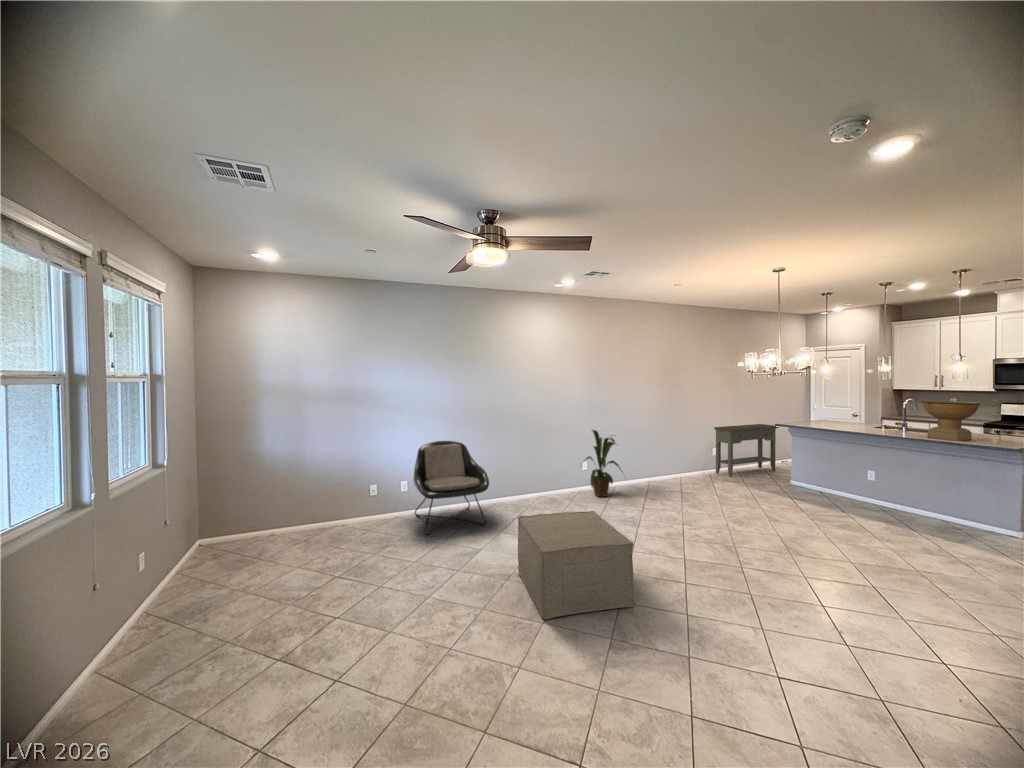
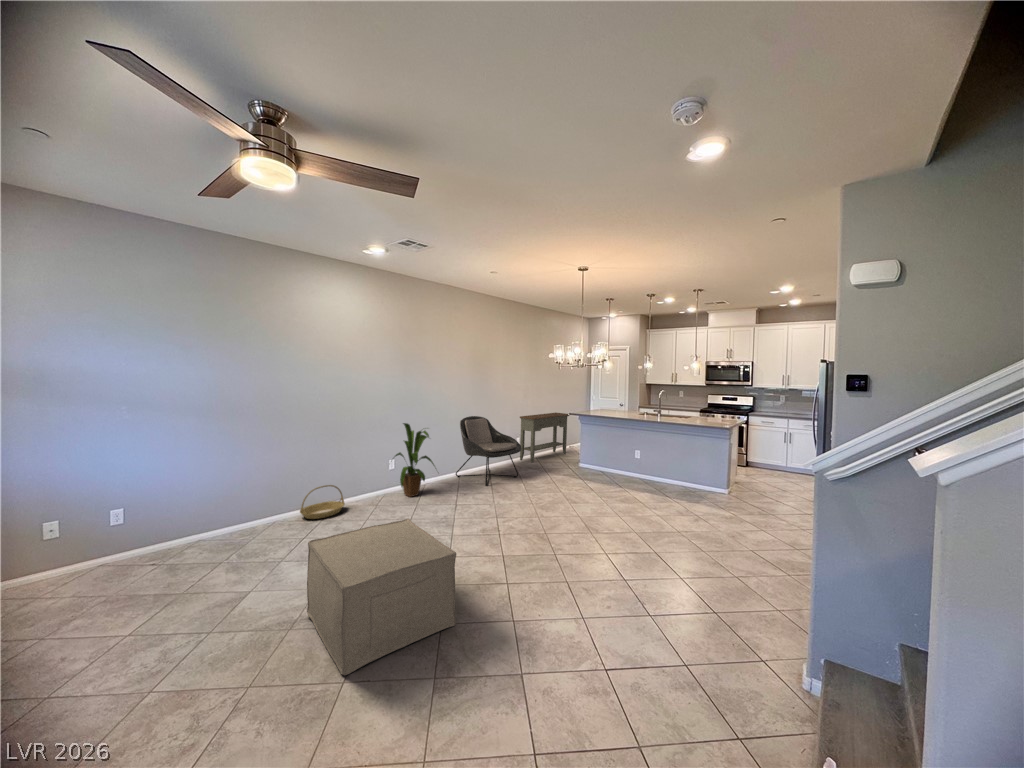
decorative bowl: present [922,401,979,441] -> none [670,392,702,423]
lounge chair: present [413,441,489,535] -> present [456,416,522,486]
basket: none [512,479,545,506] -> present [300,485,345,519]

